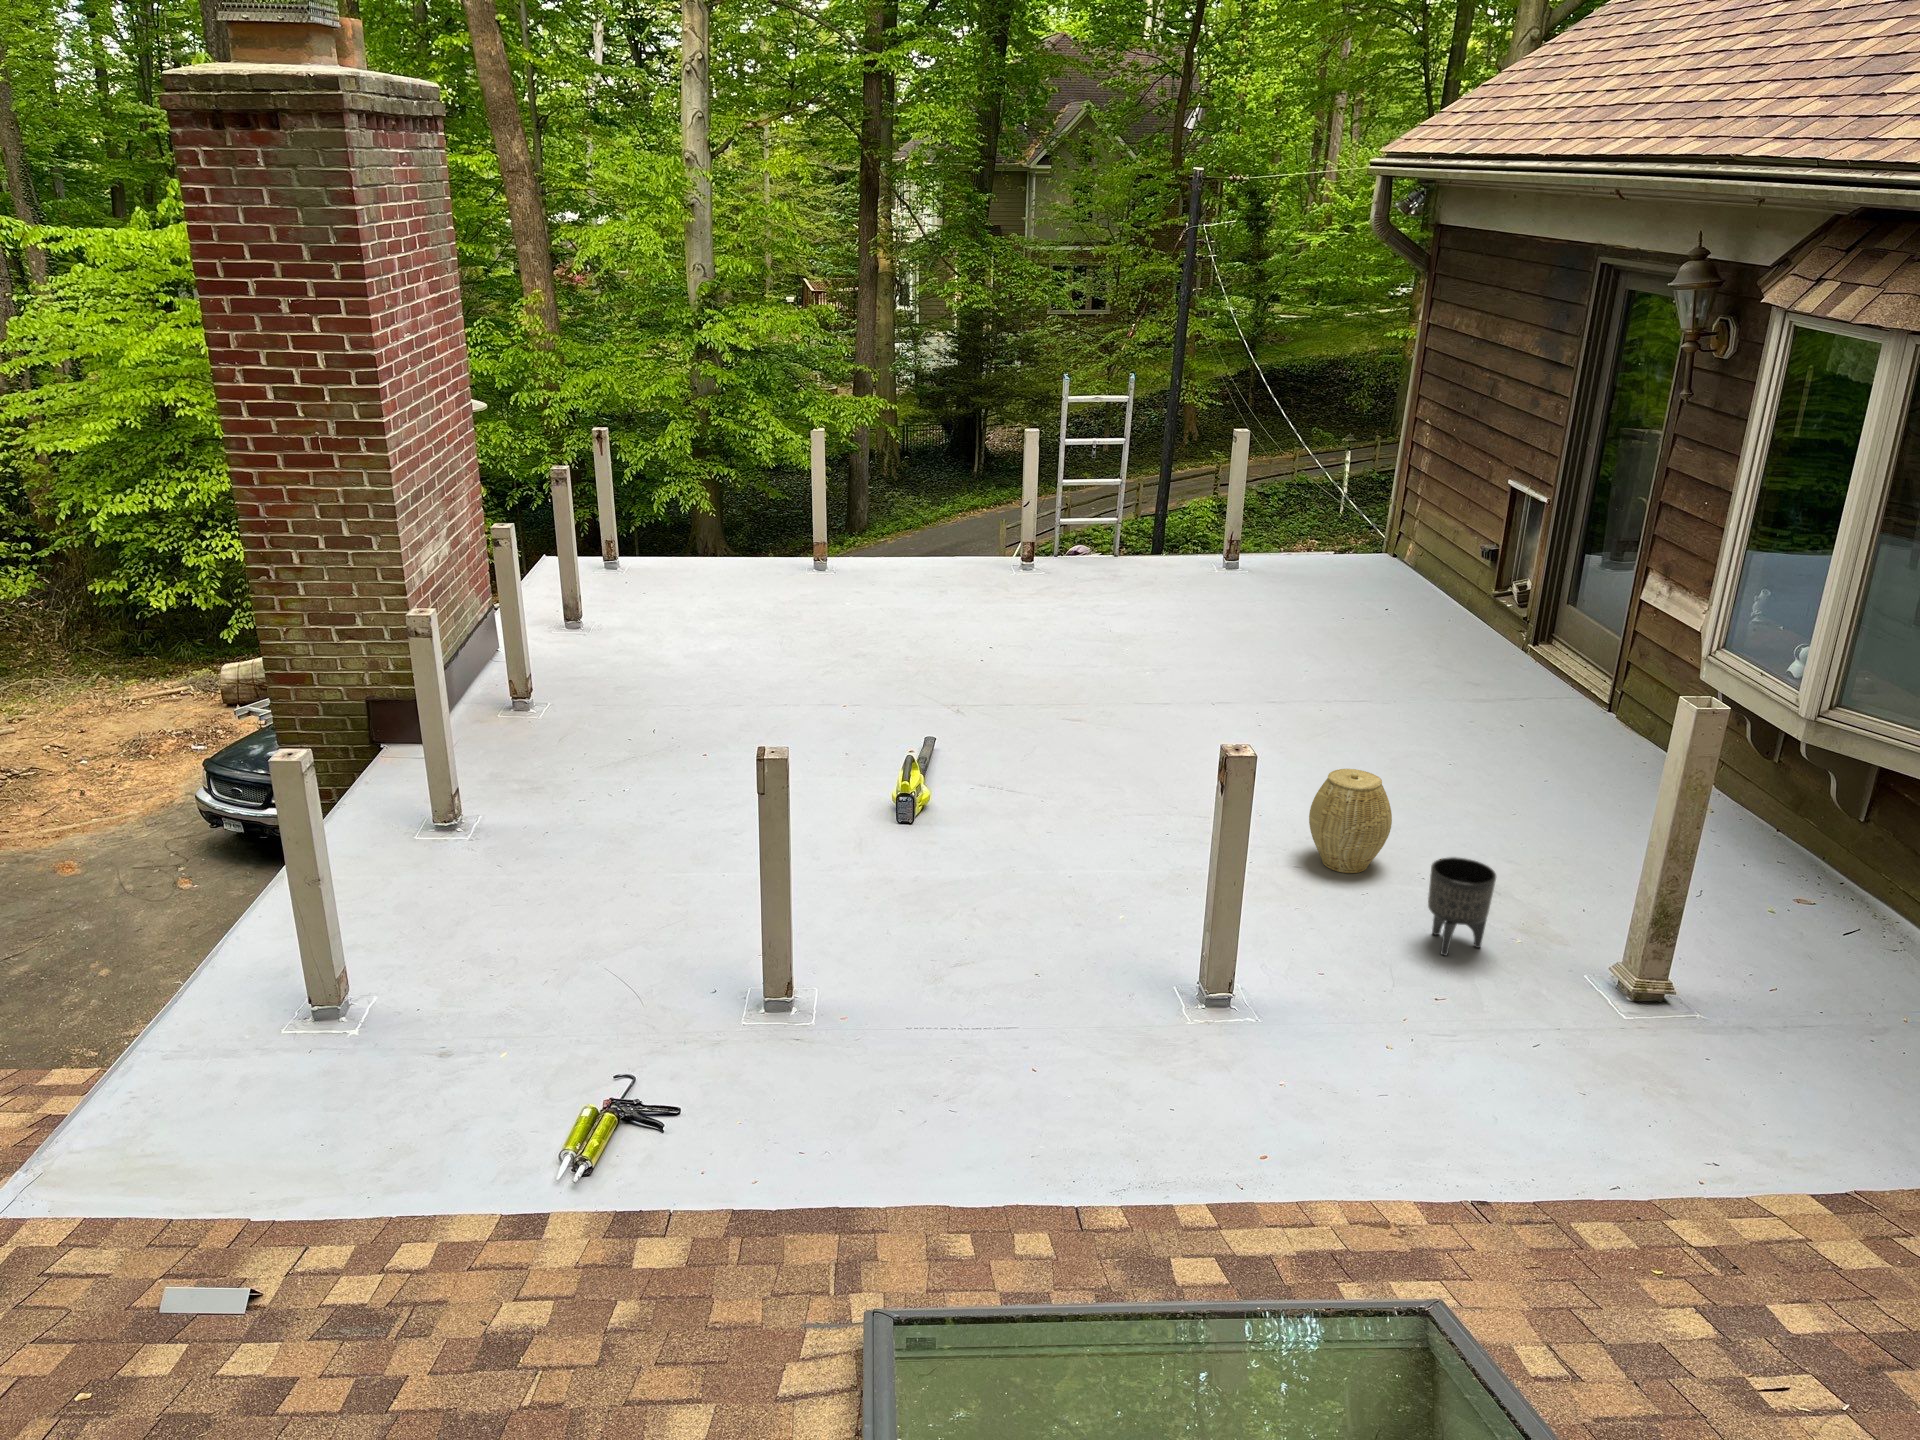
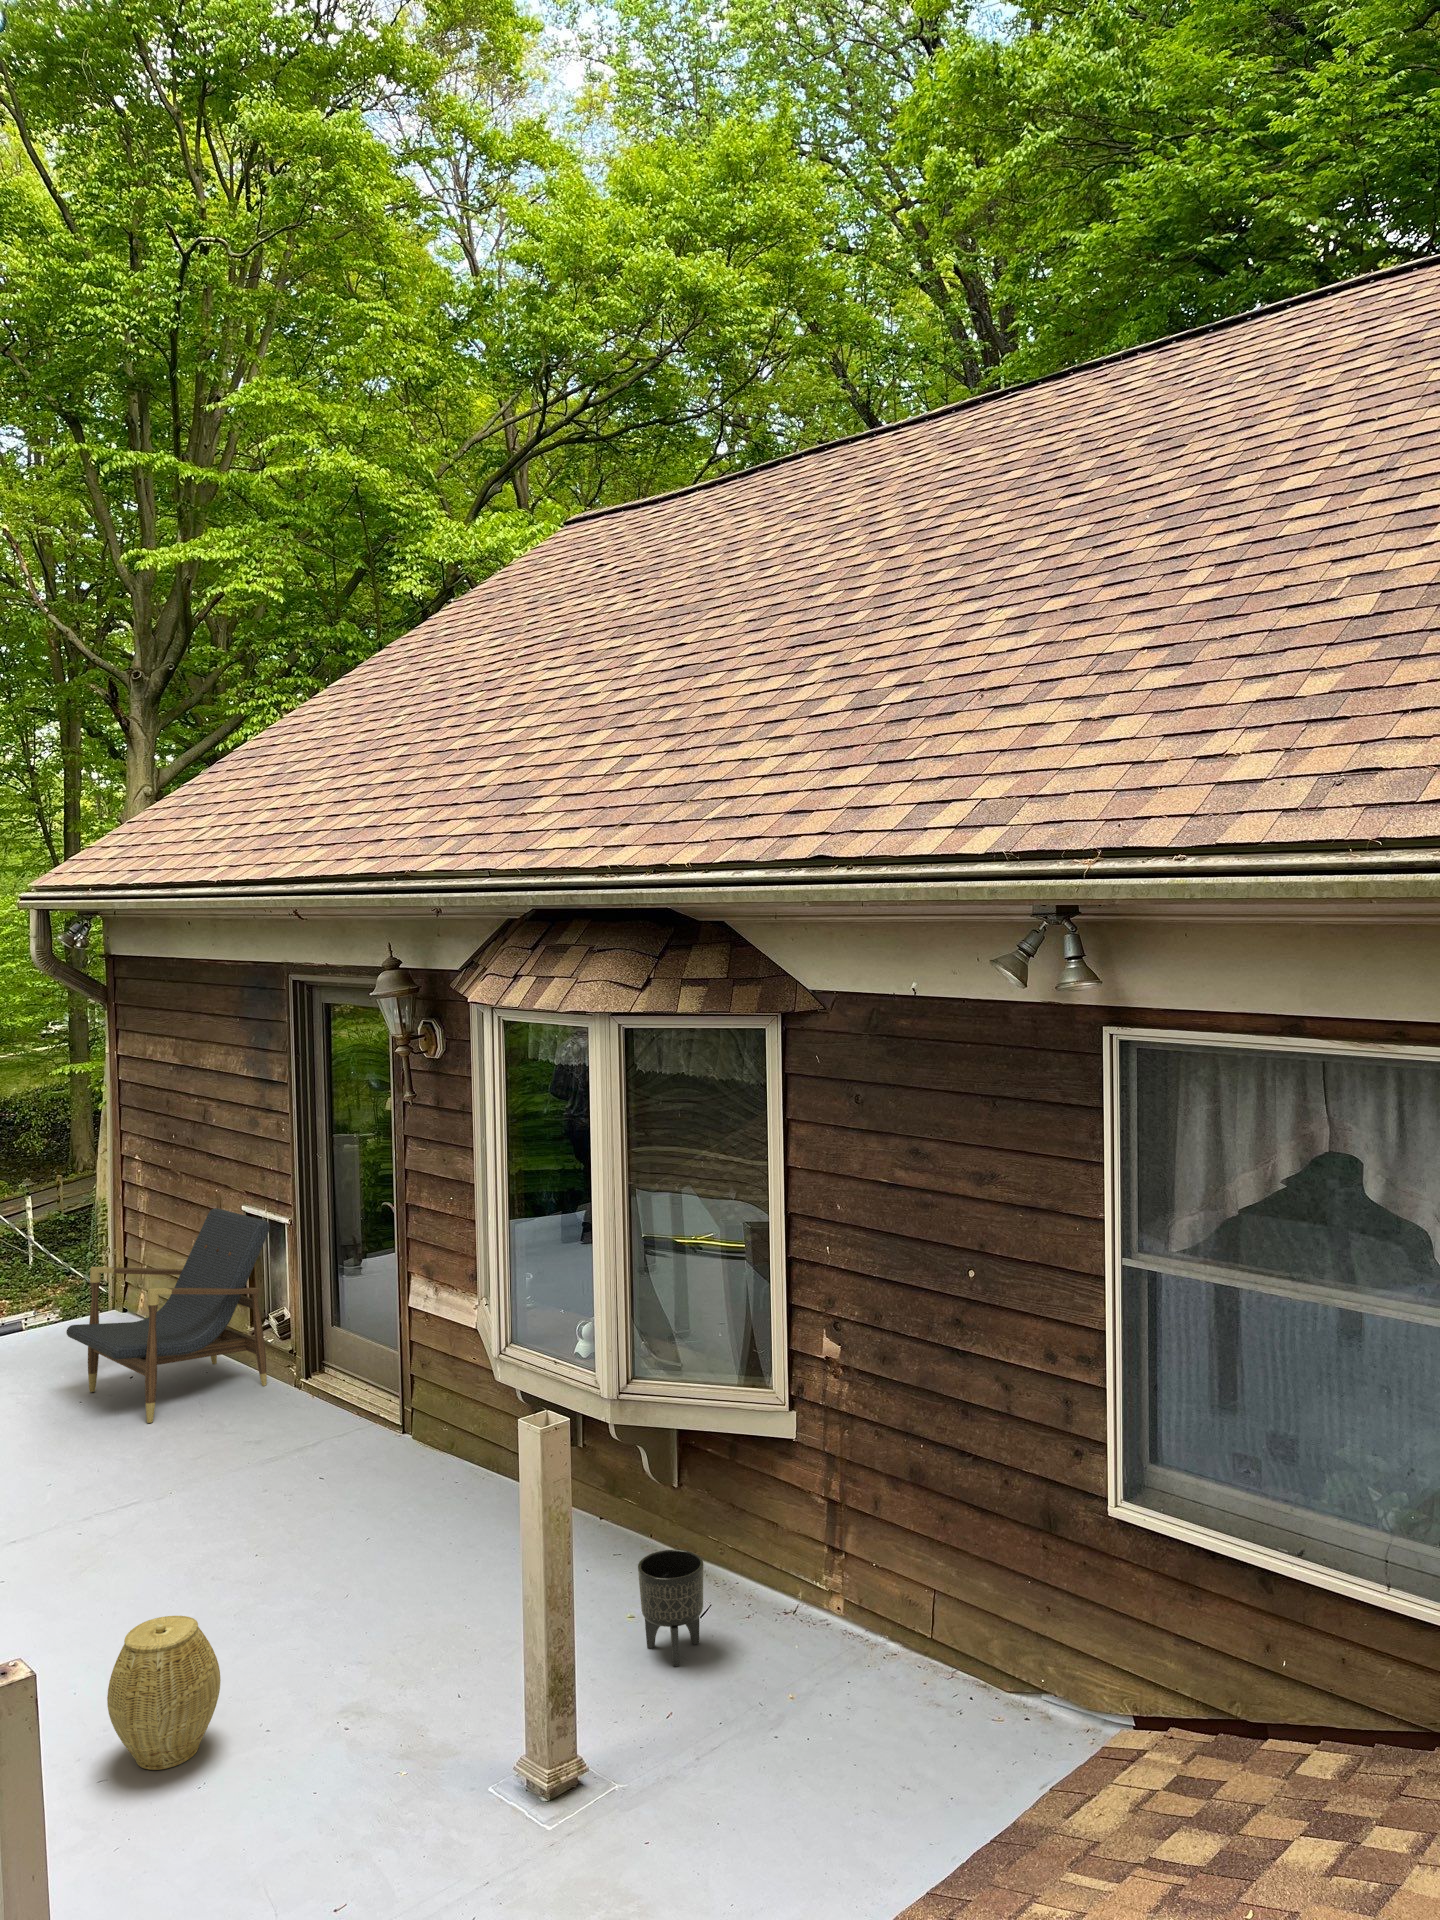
lounge chair: none [1344,477,1532,646] -> present [66,1208,270,1423]
planter: present [1428,857,1496,956] -> present [638,1550,703,1666]

